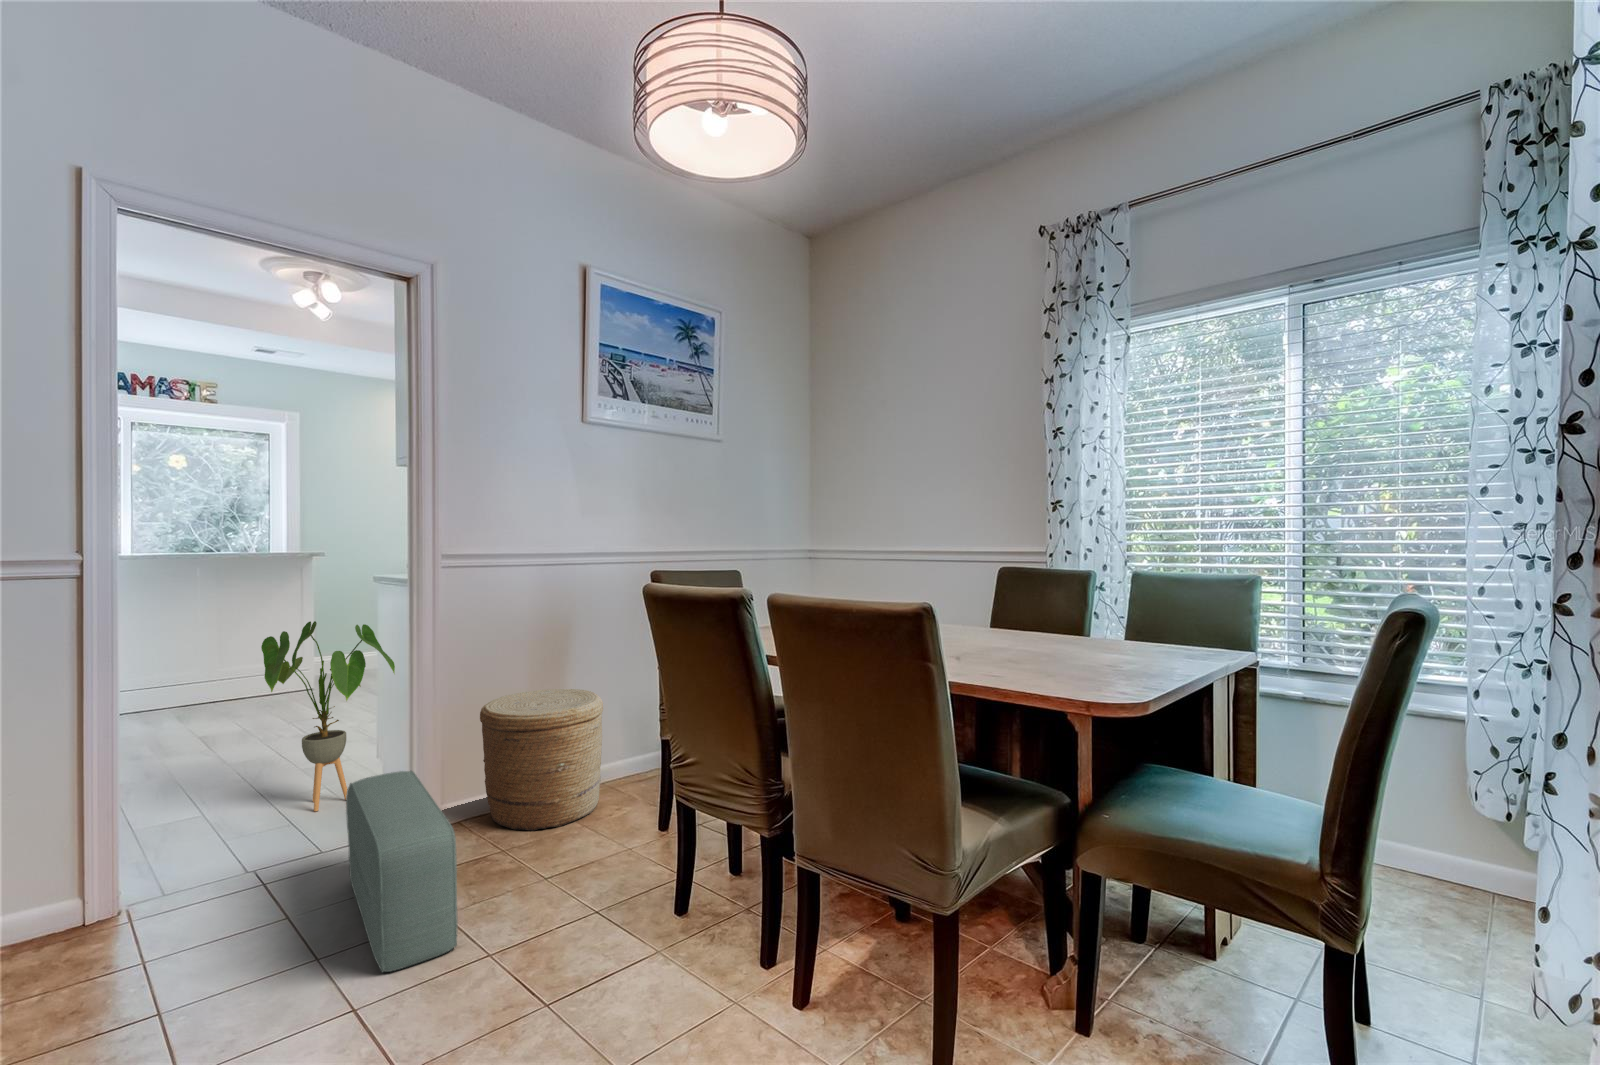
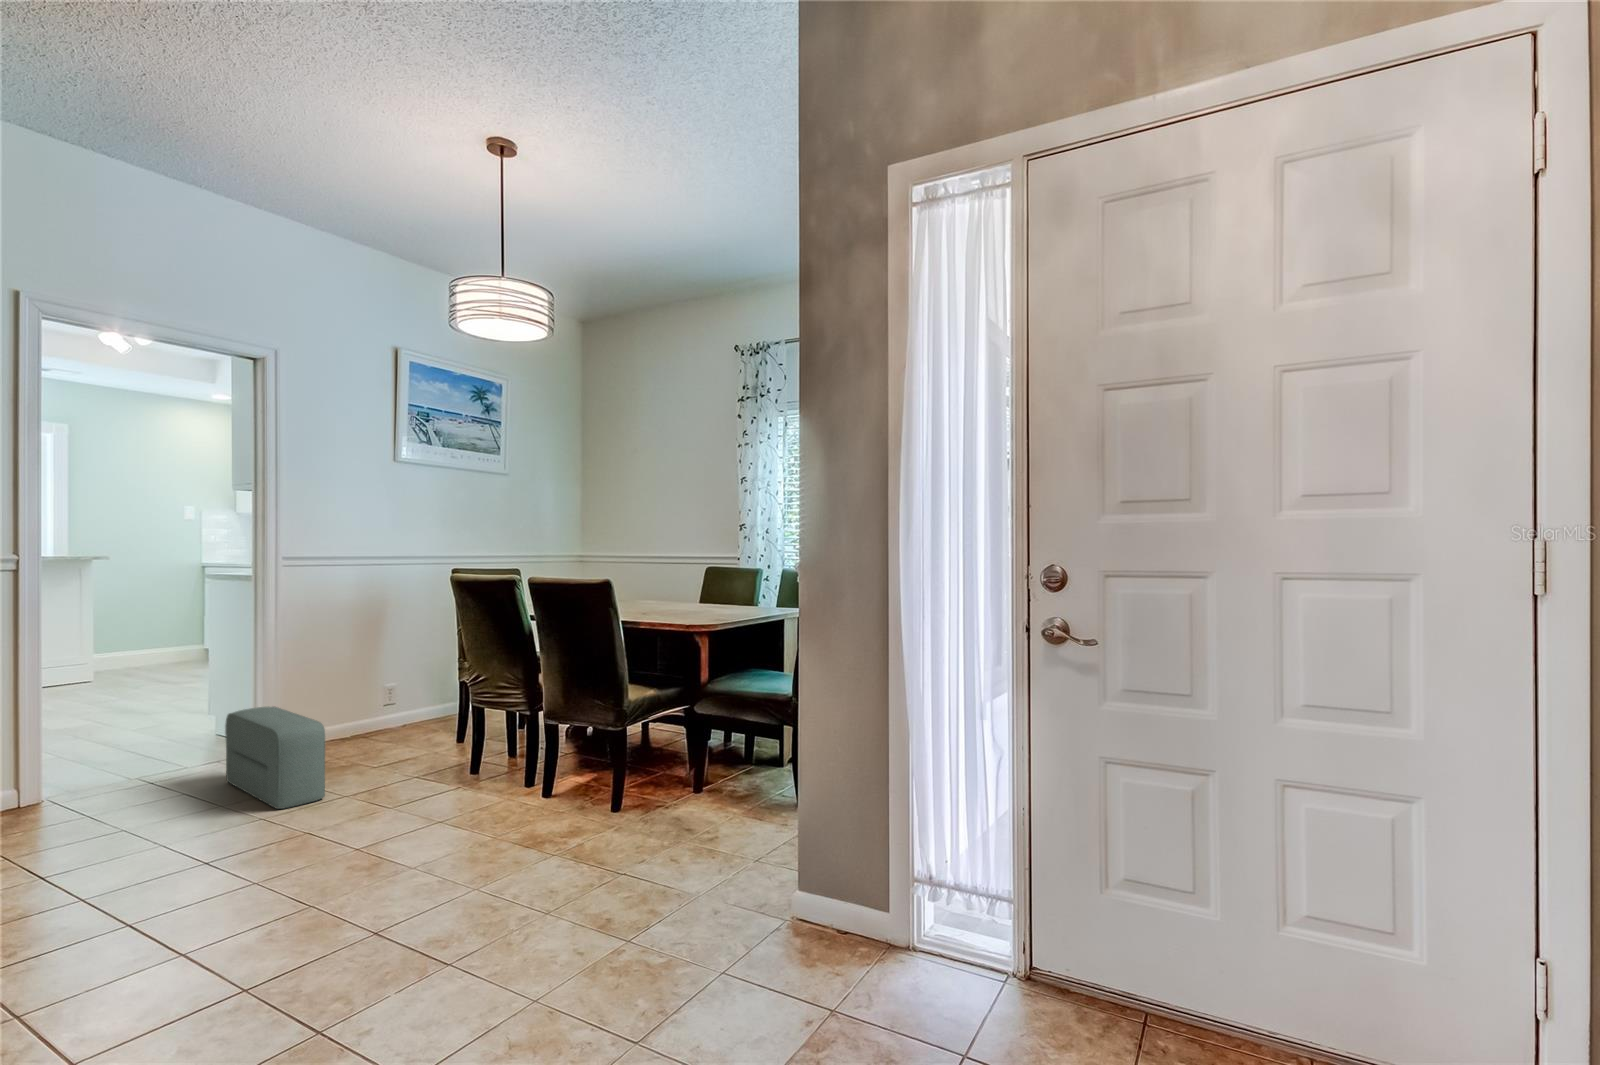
house plant: present [261,621,395,811] -> none [128,612,235,757]
woven basket: present [480,689,603,831] -> none [314,660,411,755]

